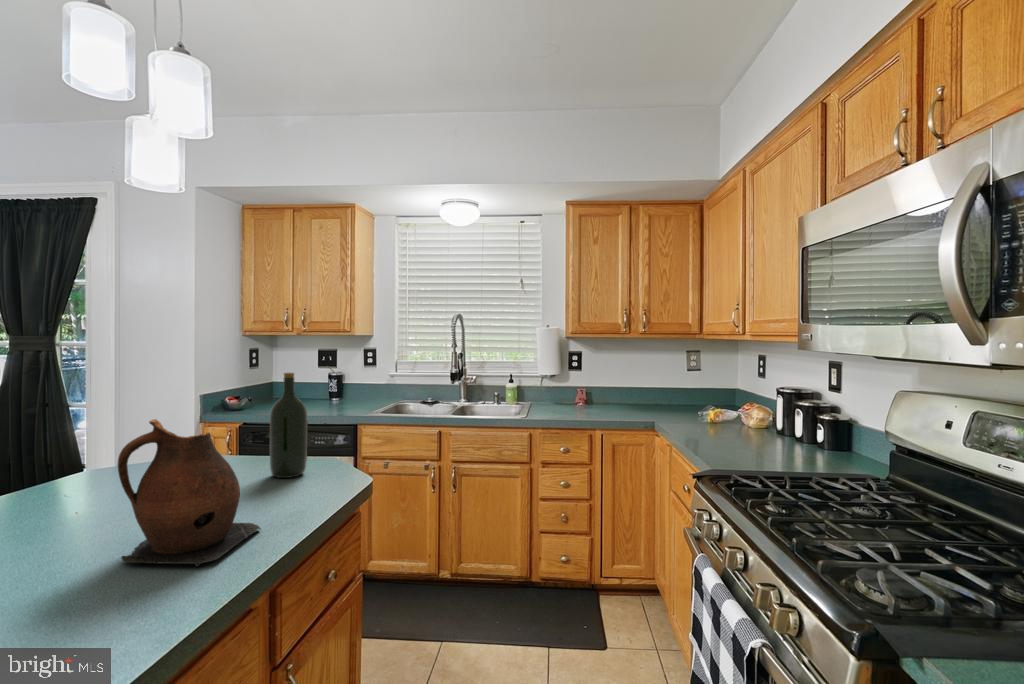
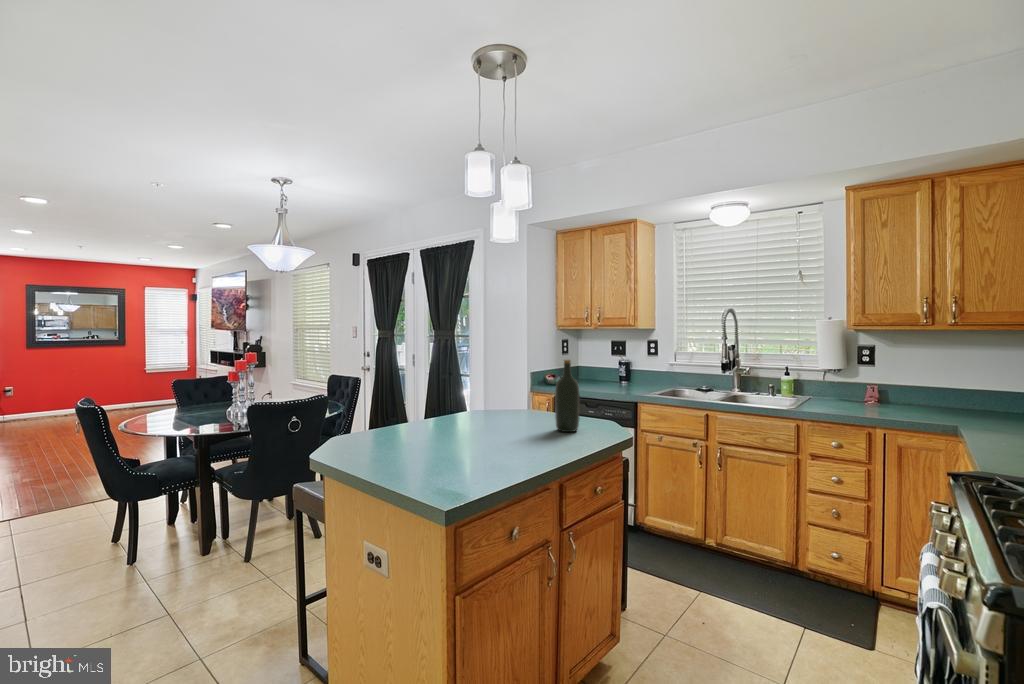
ceramic pitcher: present [118,419,260,567] -> none [468,384,540,469]

